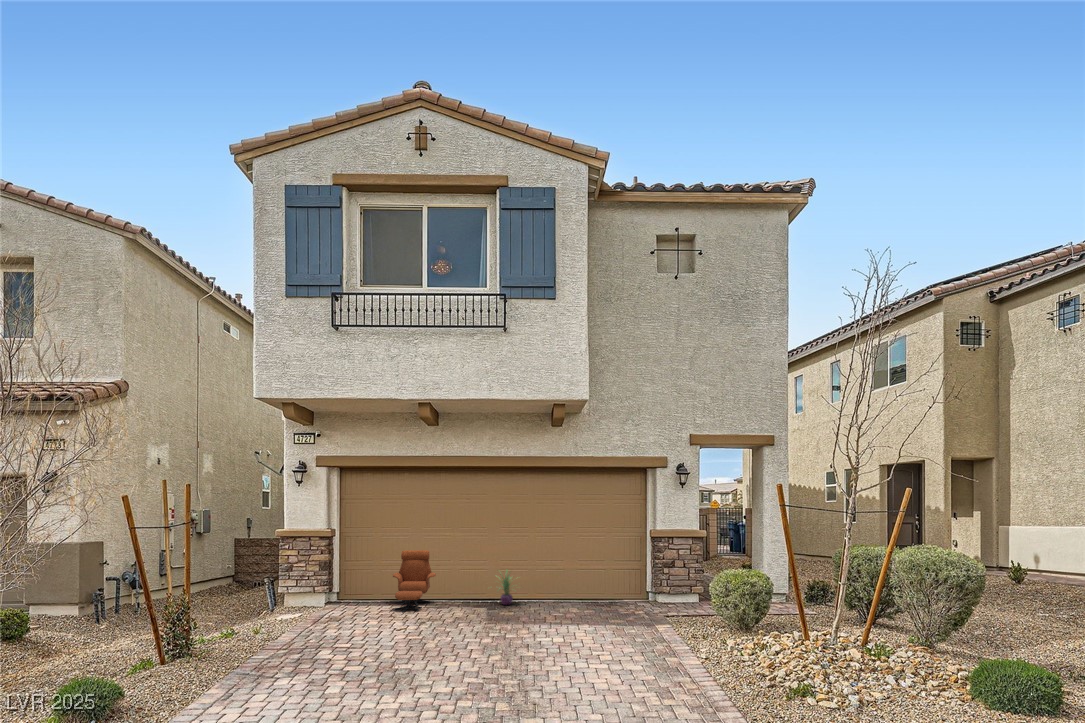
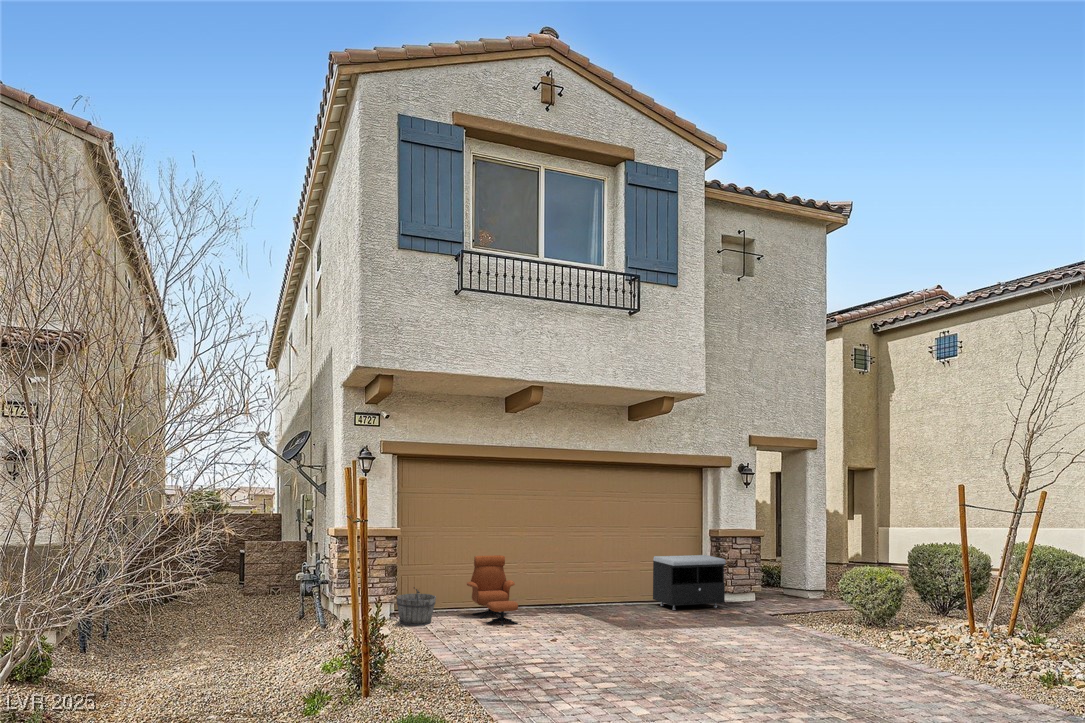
storage bench: none [585,554,649,606] -> present [653,555,726,610]
decorative plant: present [499,570,513,605] -> none [572,574,607,613]
wooden bucket: none [325,576,359,608] -> present [397,587,436,625]

